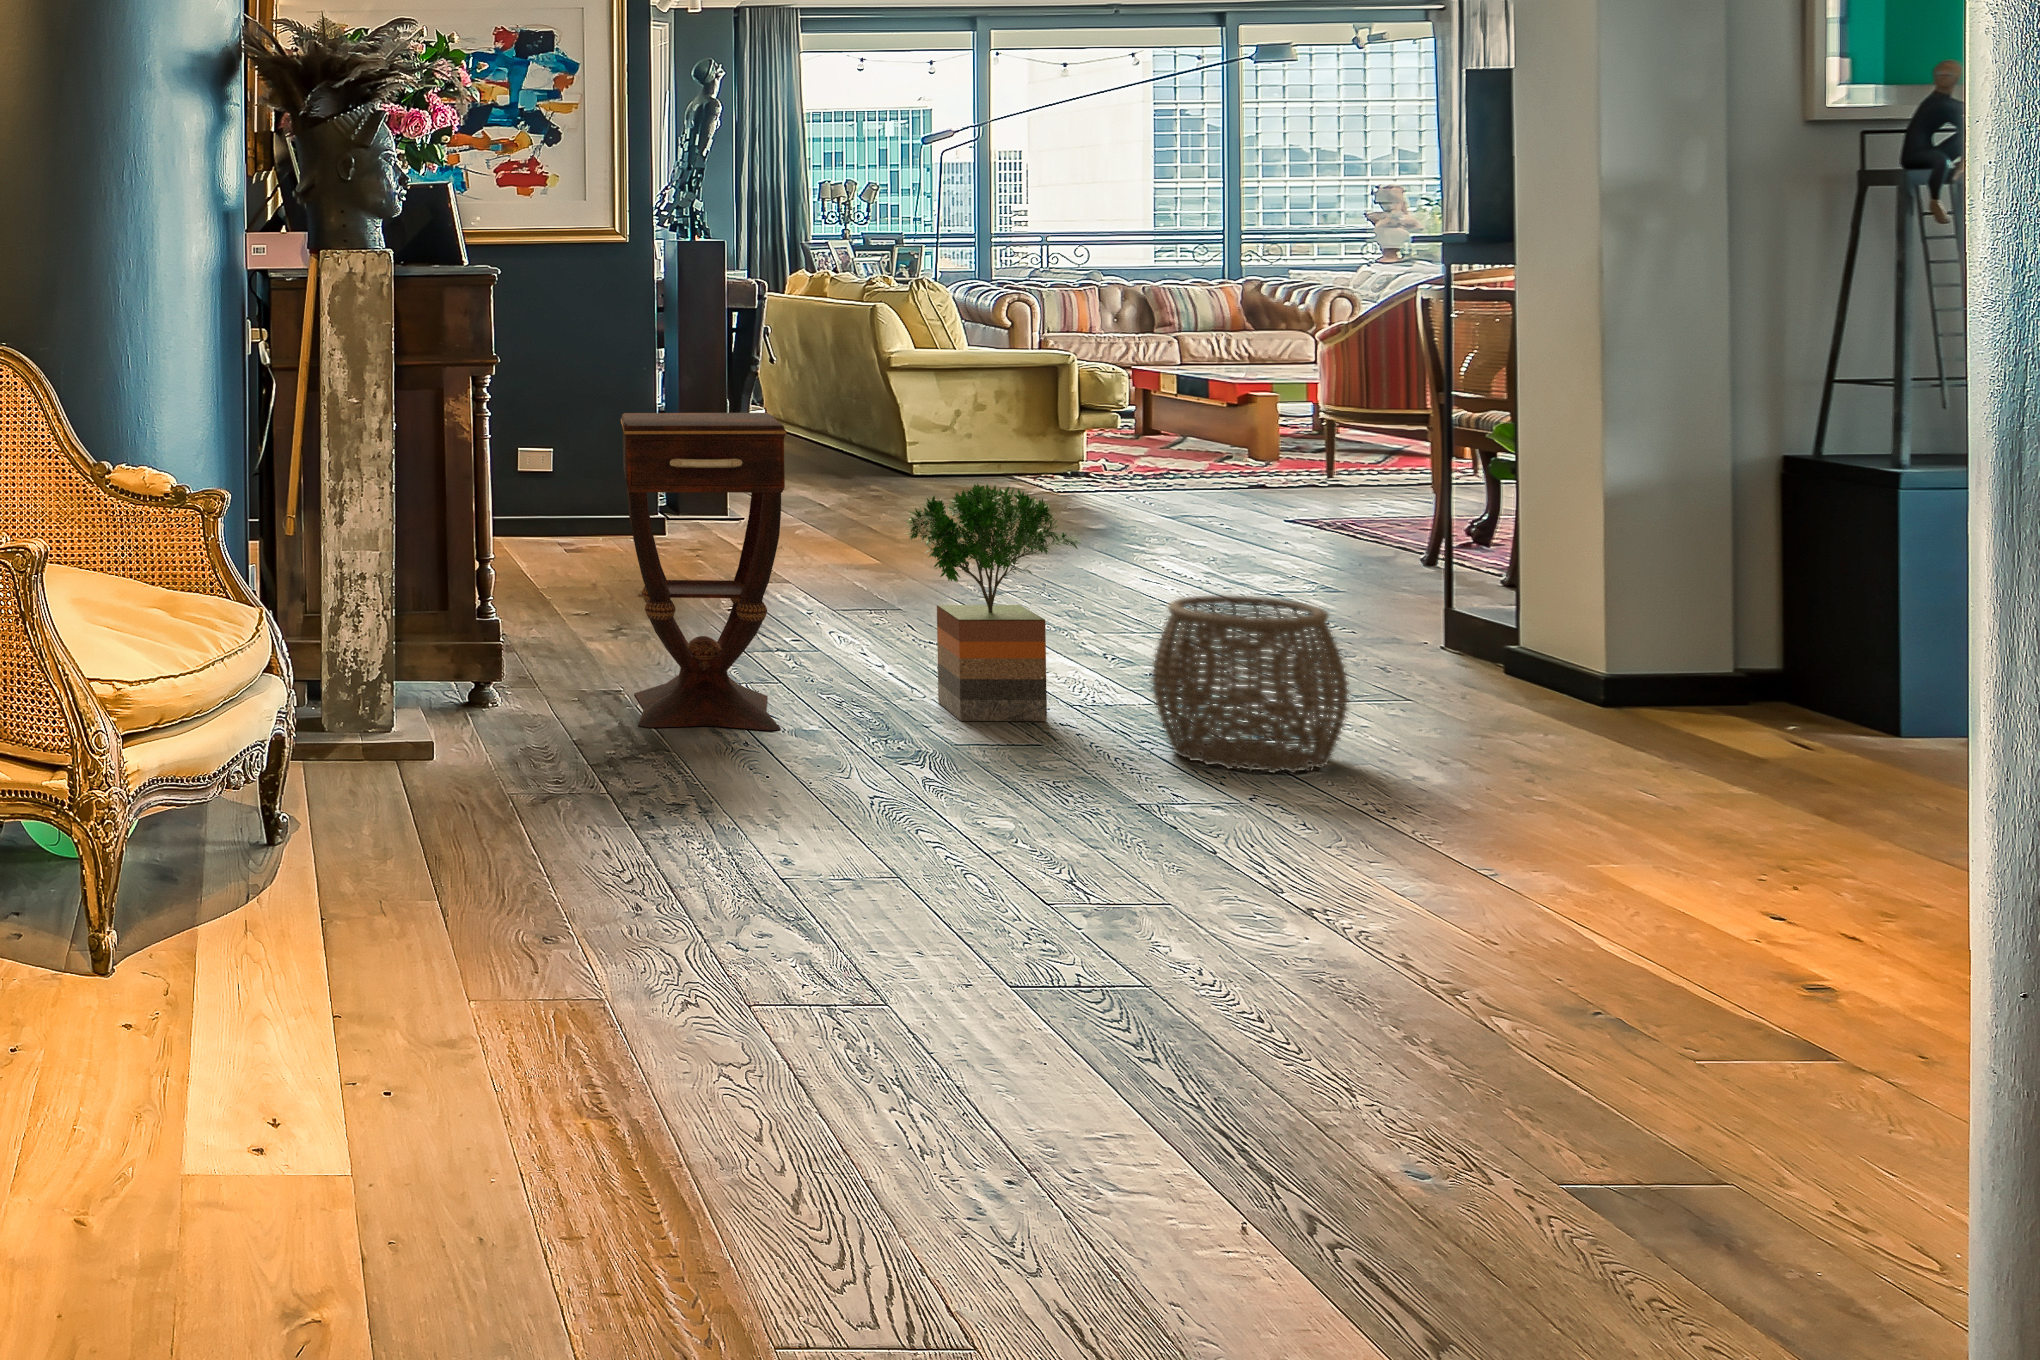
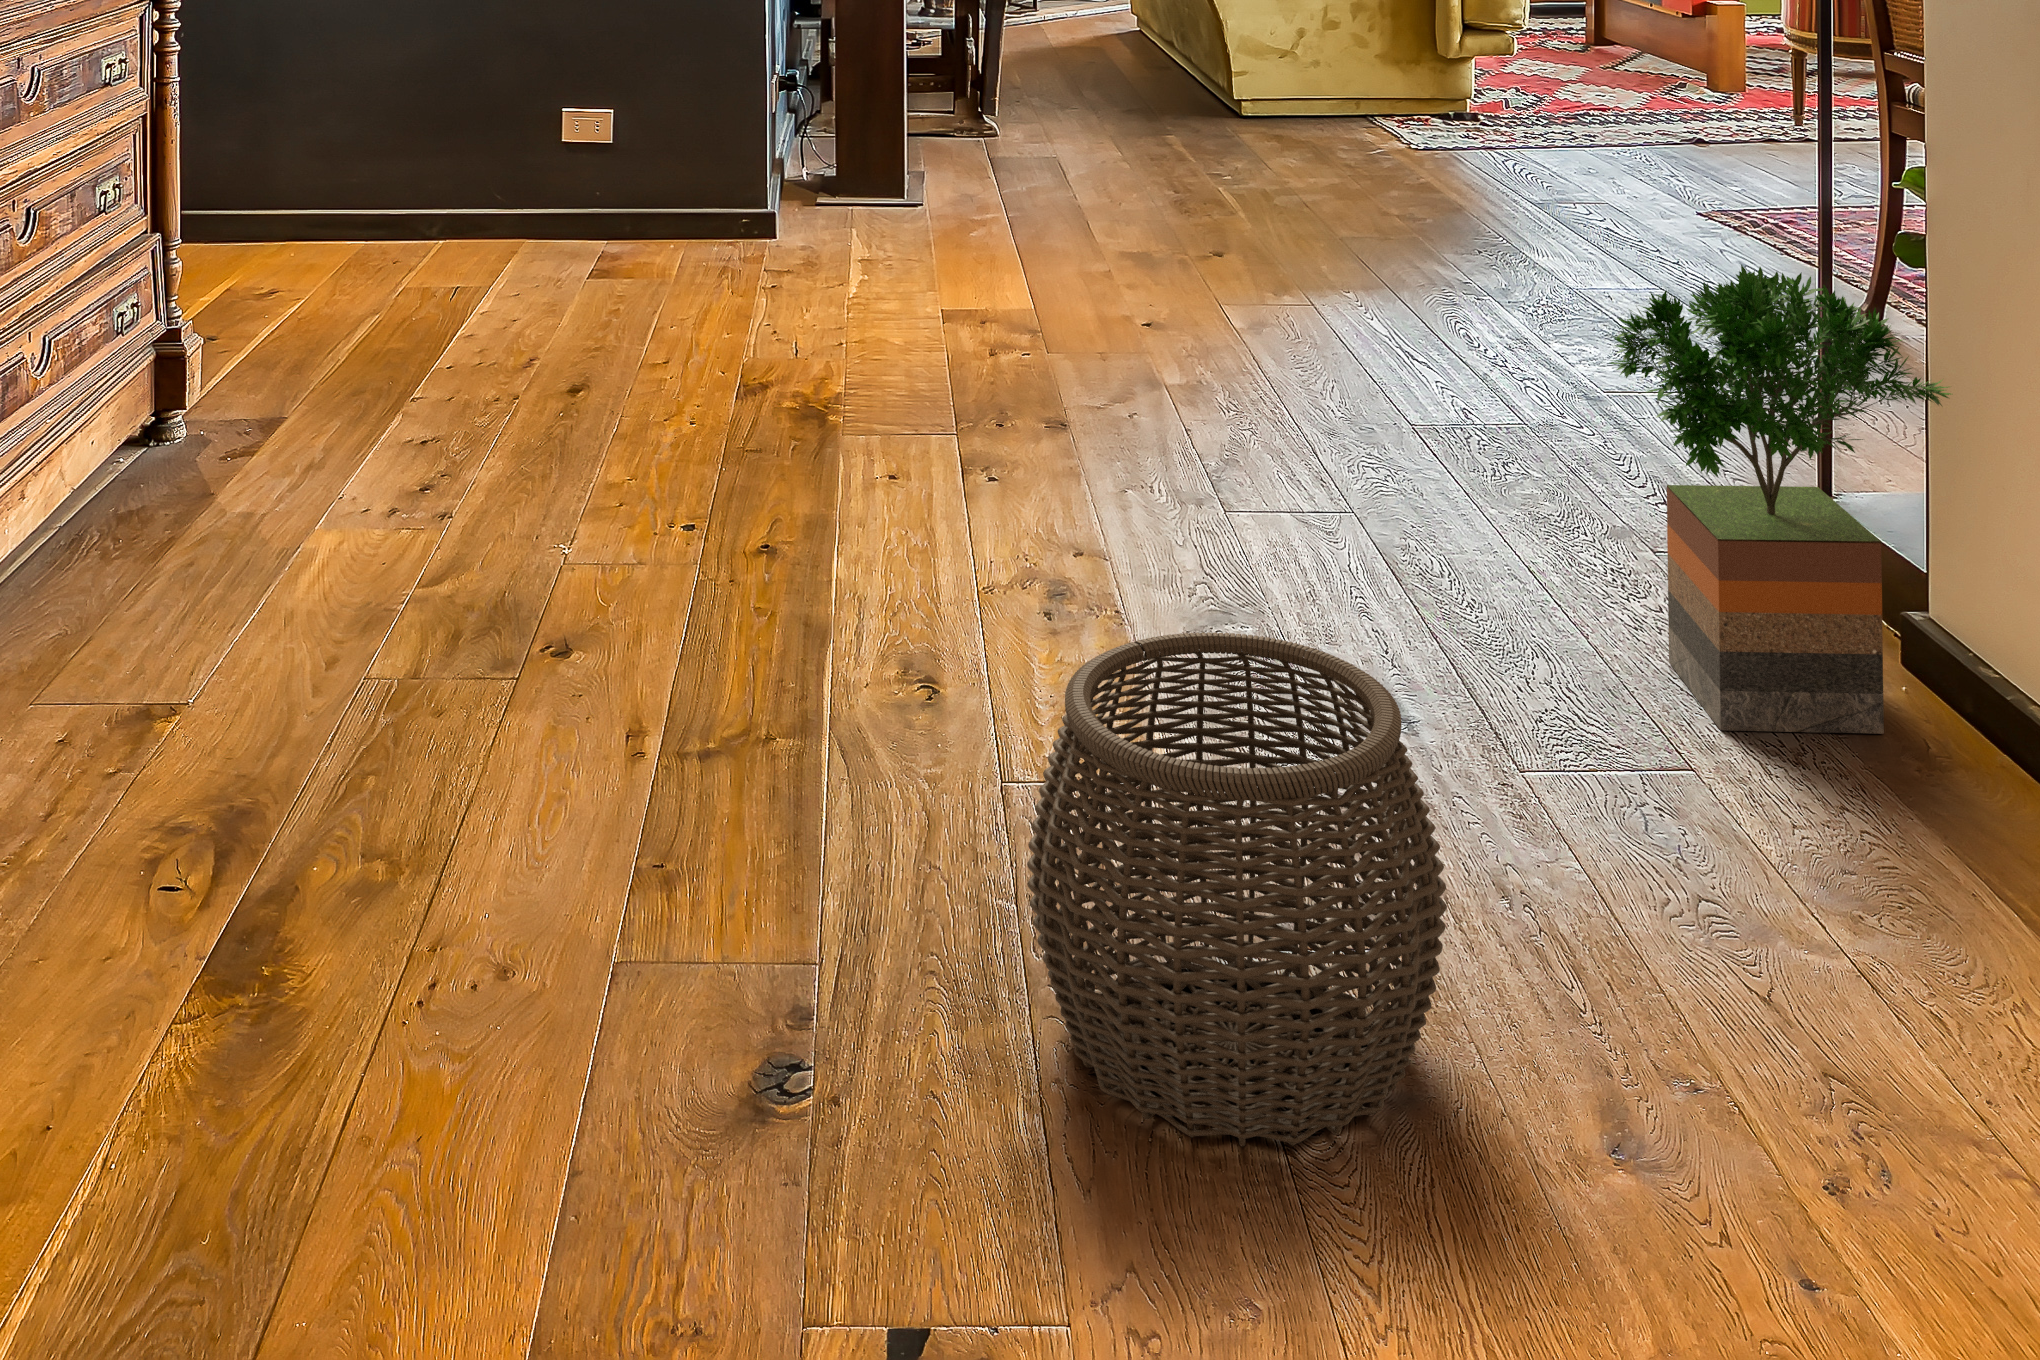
side table: present [621,413,786,730] -> none [19,166,454,888]
potted tree: present [907,484,1081,721] -> present [1611,265,1951,734]

